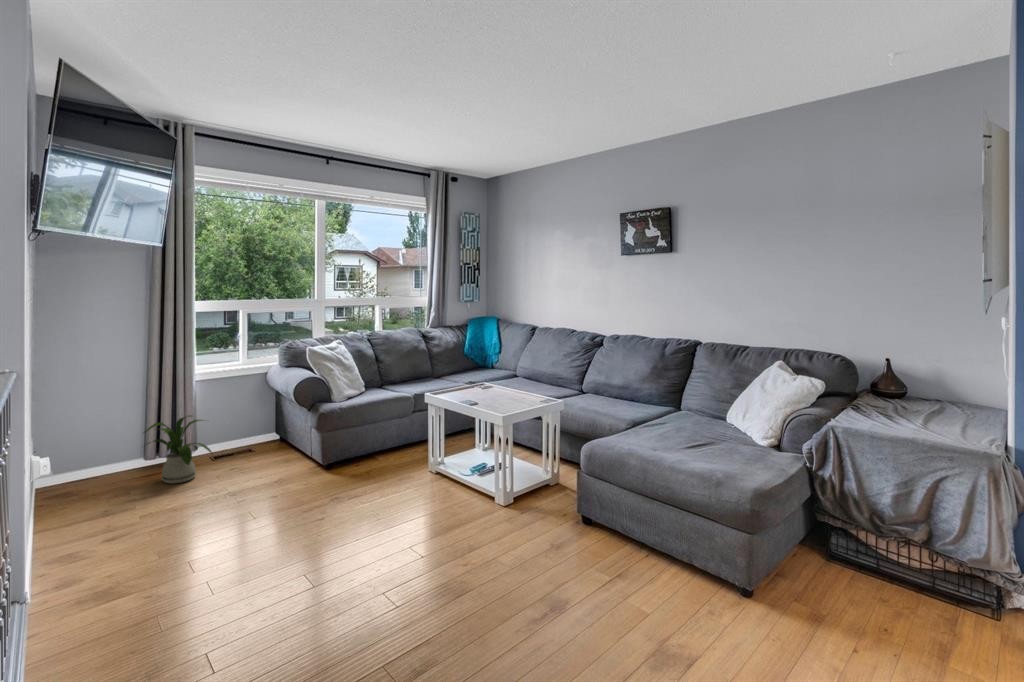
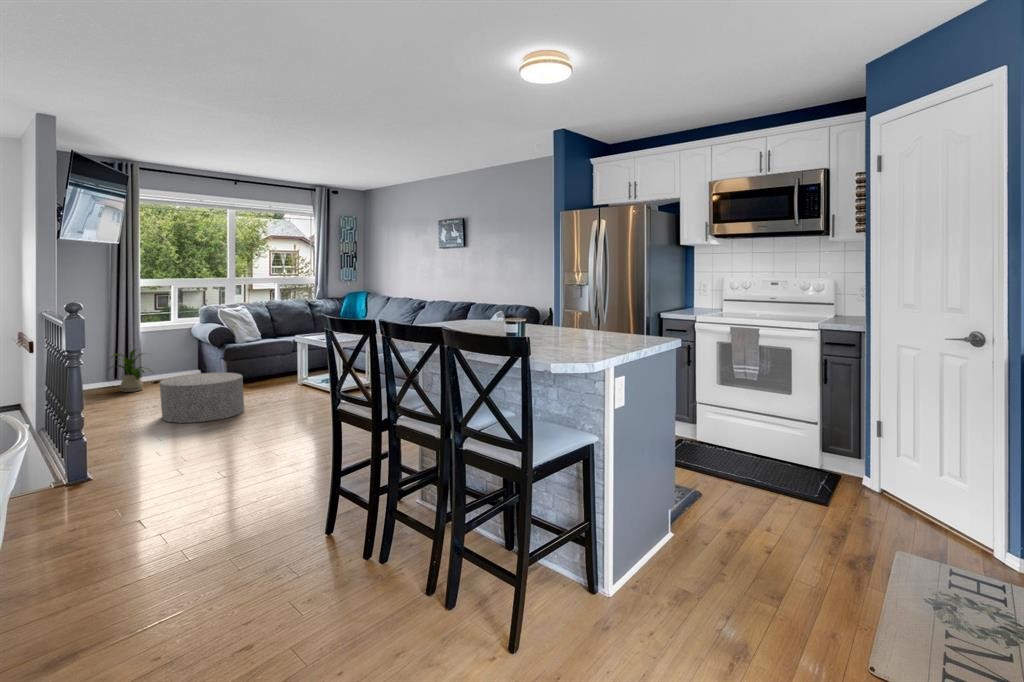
ottoman: none [223,473,369,596] -> present [160,373,244,423]

